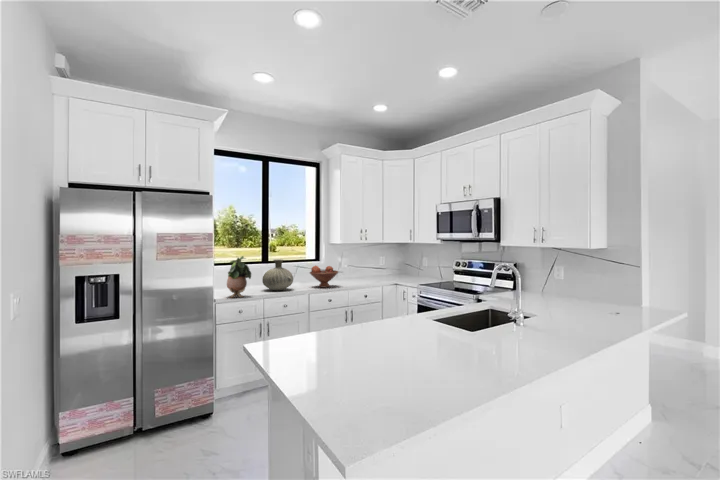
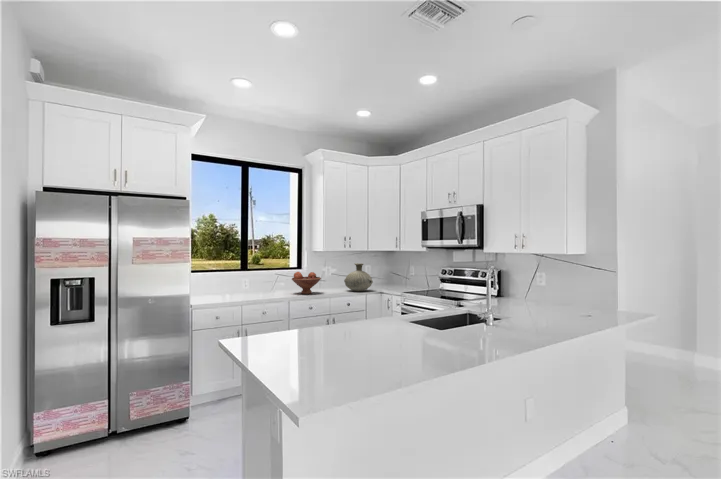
potted plant: present [227,256,251,298] -> none [205,261,230,303]
vase: present [262,259,293,291] -> present [344,263,373,291]

